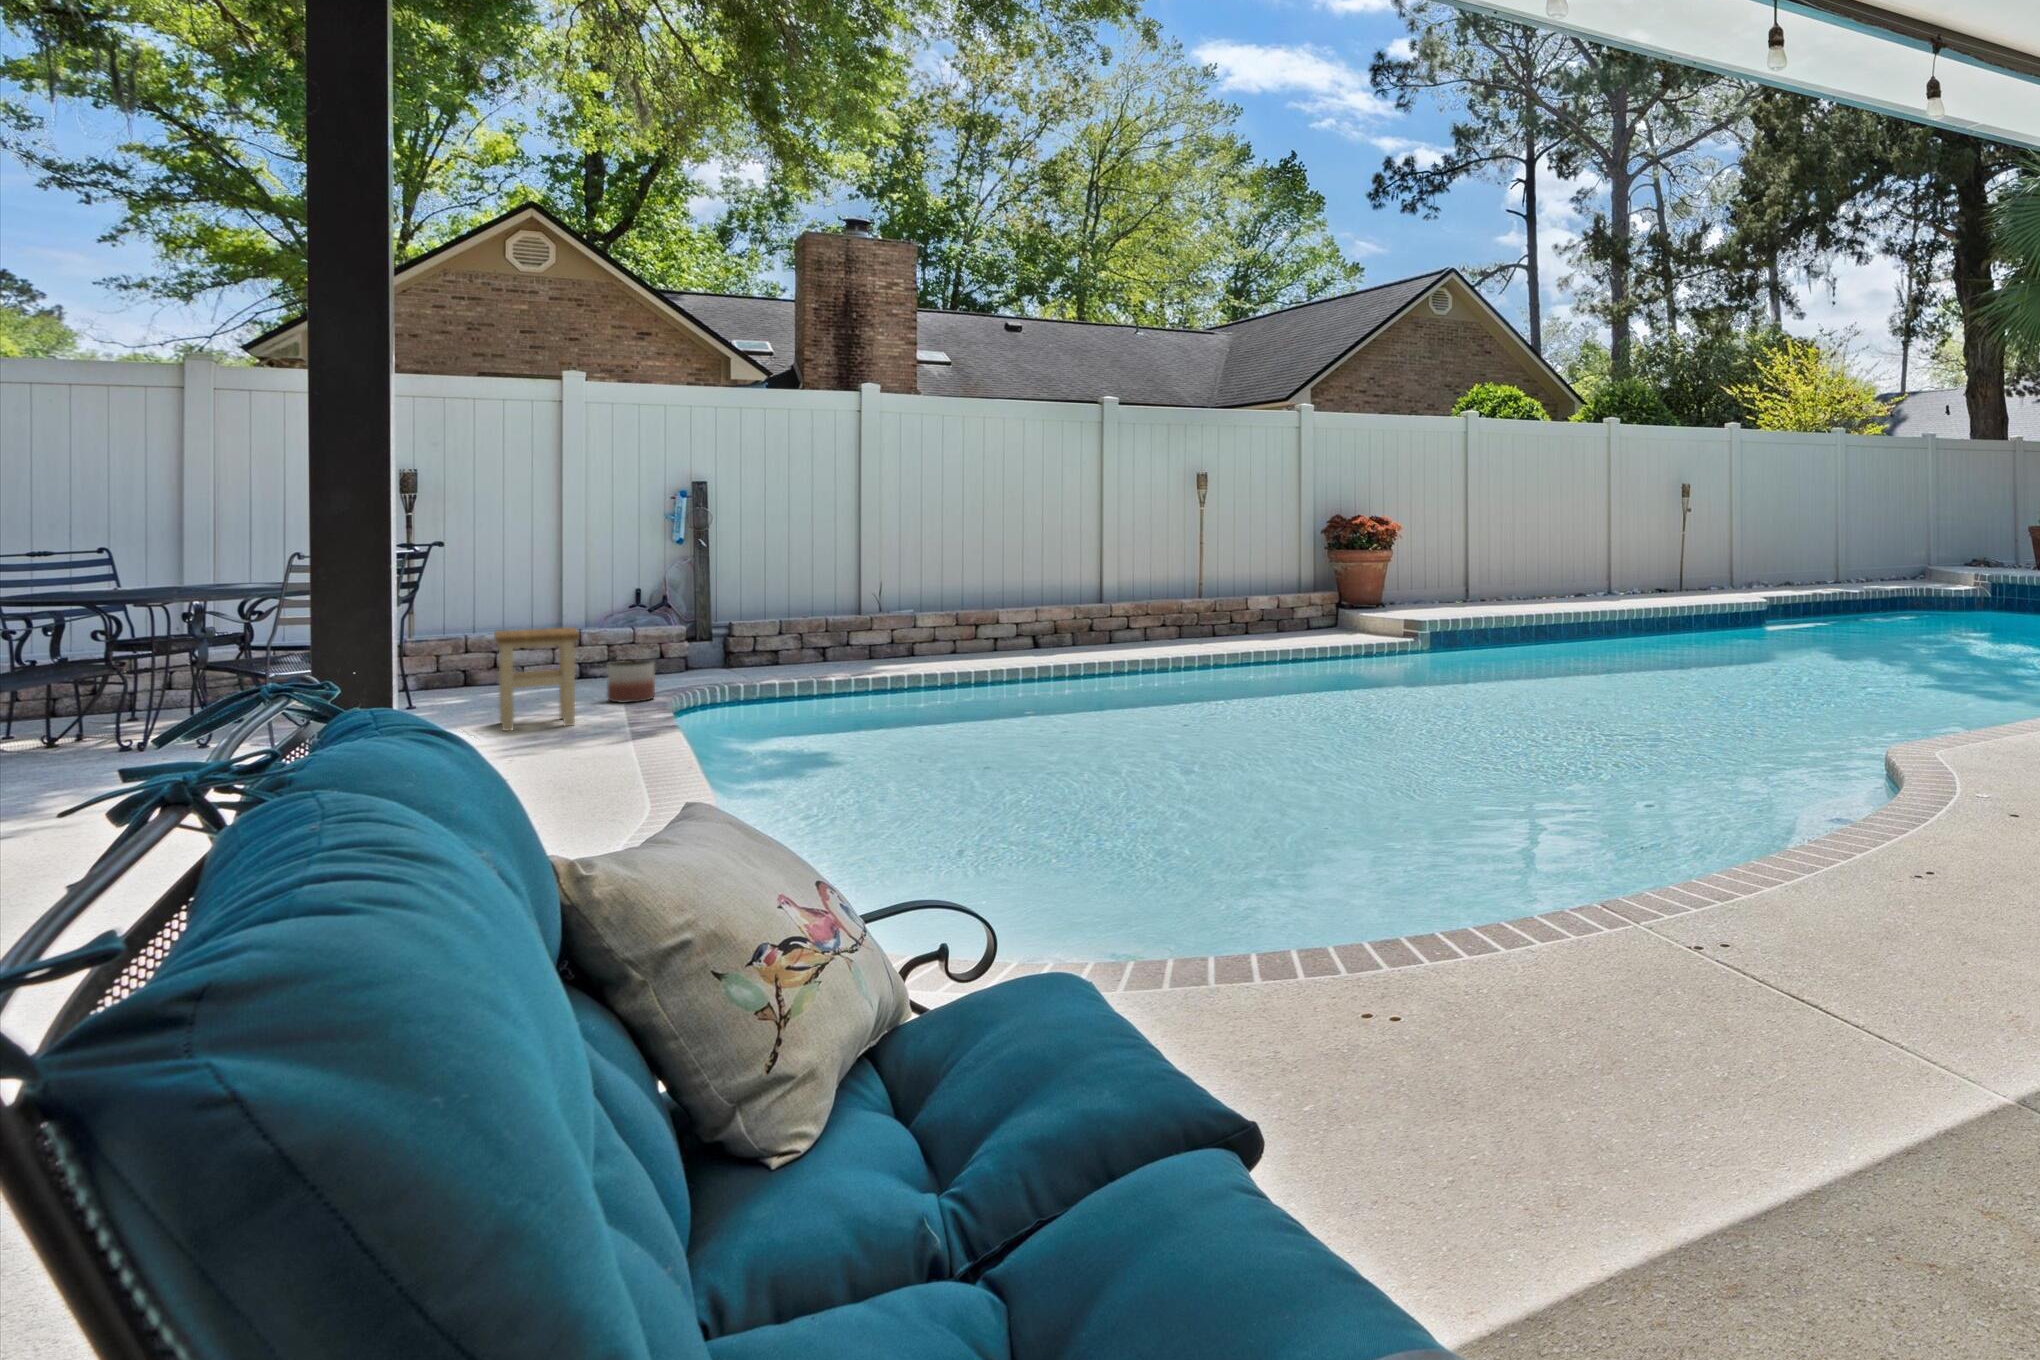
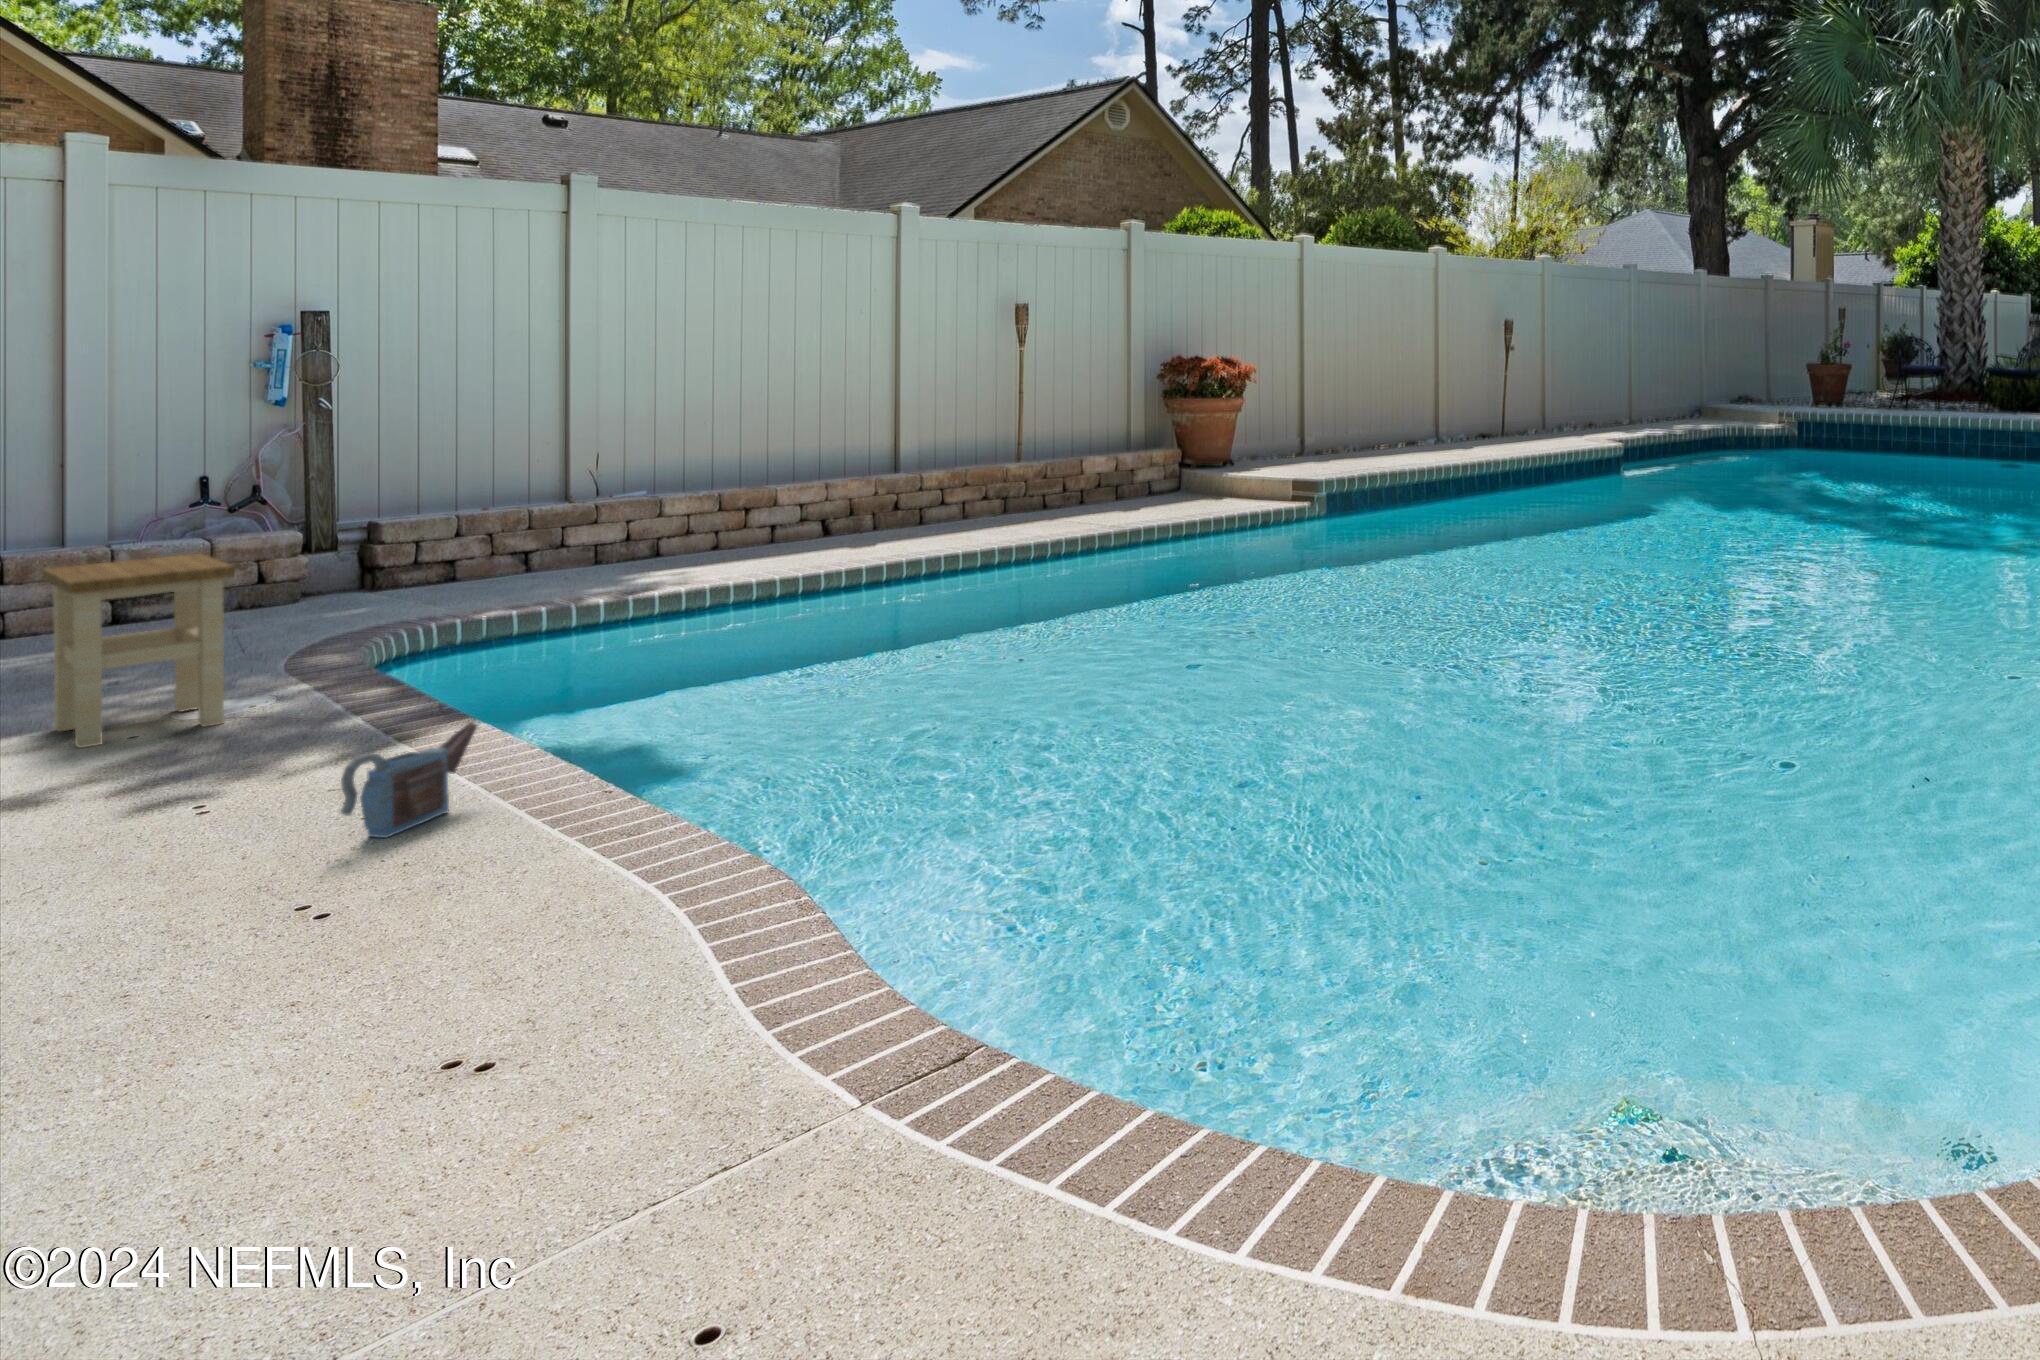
planter: present [607,661,655,702] -> none [235,597,323,669]
watering can: none [564,719,649,775] -> present [341,722,477,838]

